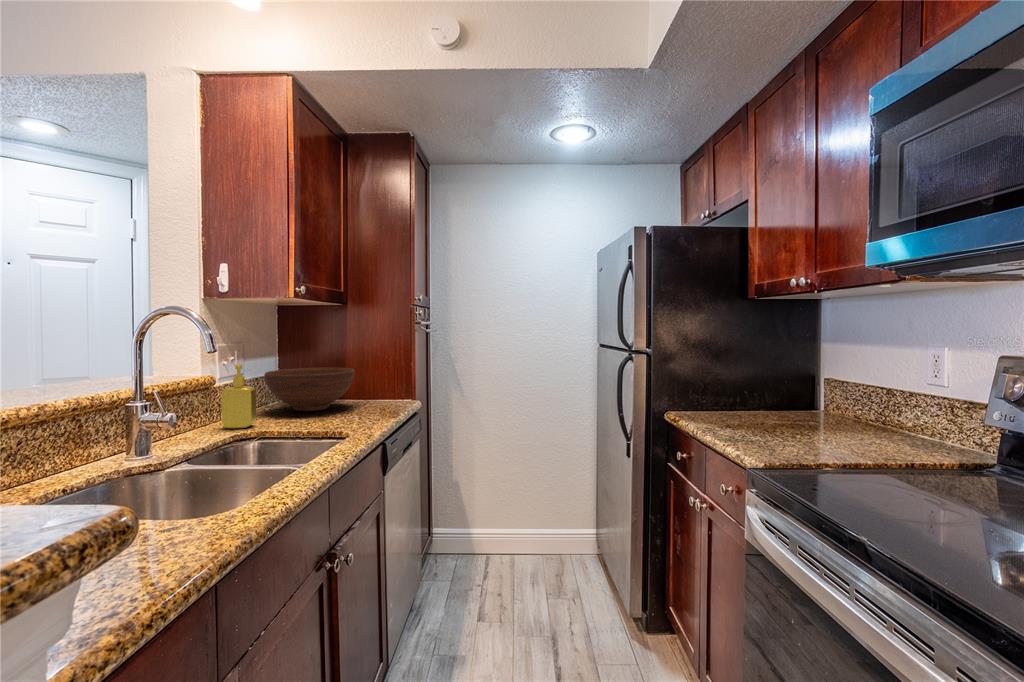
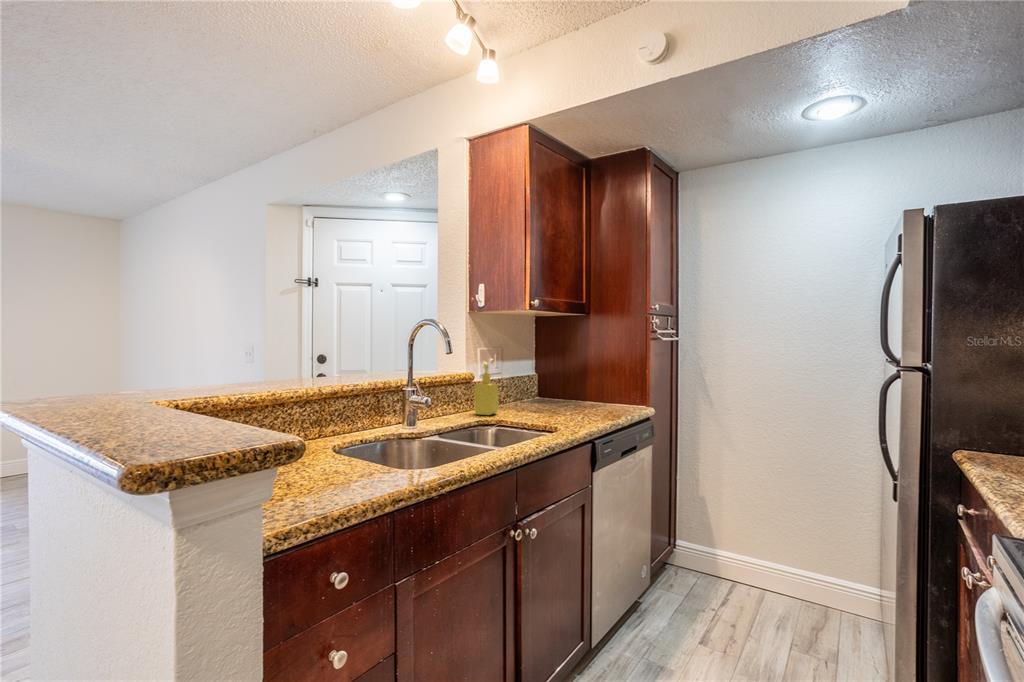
fruit bowl: present [264,368,355,411] -> none [512,370,584,408]

